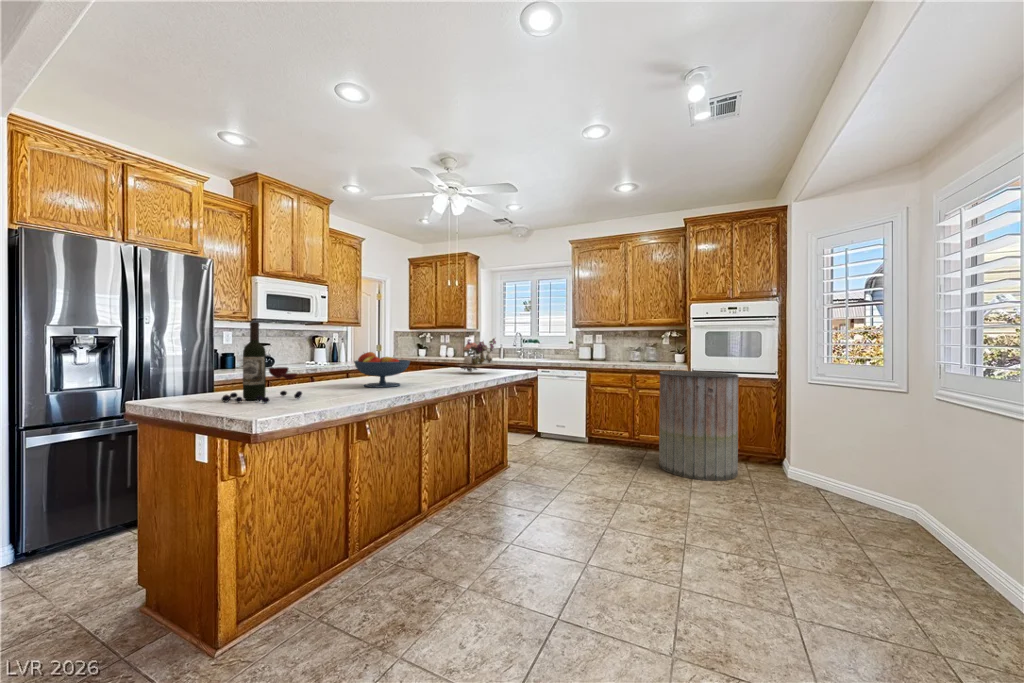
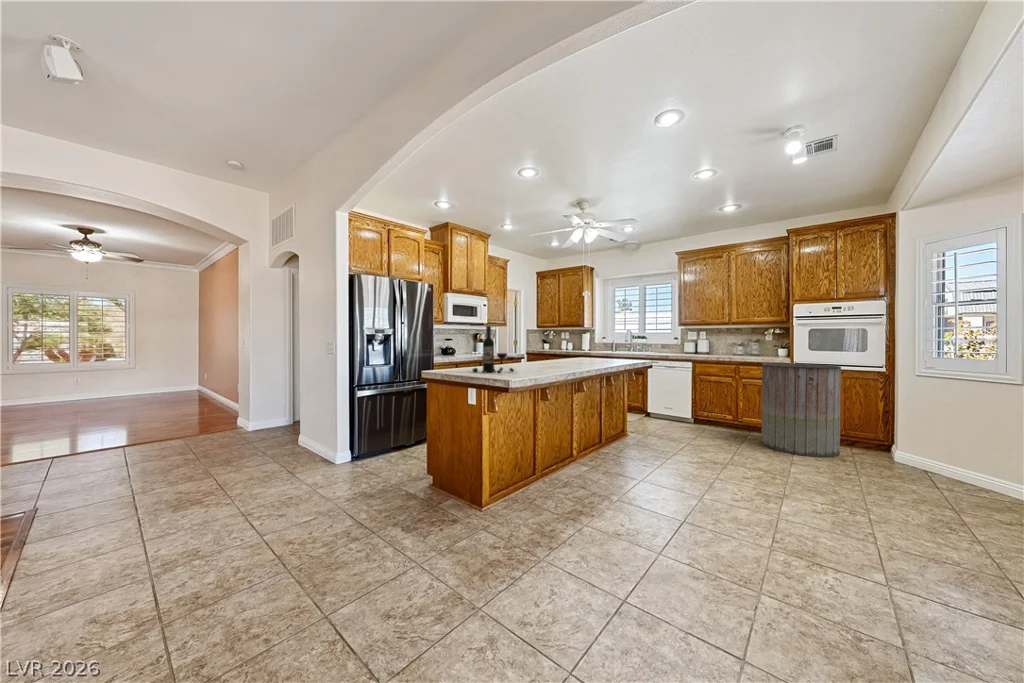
flower arrangement: present [457,338,496,372] -> none [588,335,623,362]
fruit bowl: present [354,352,410,388] -> none [532,345,569,368]

